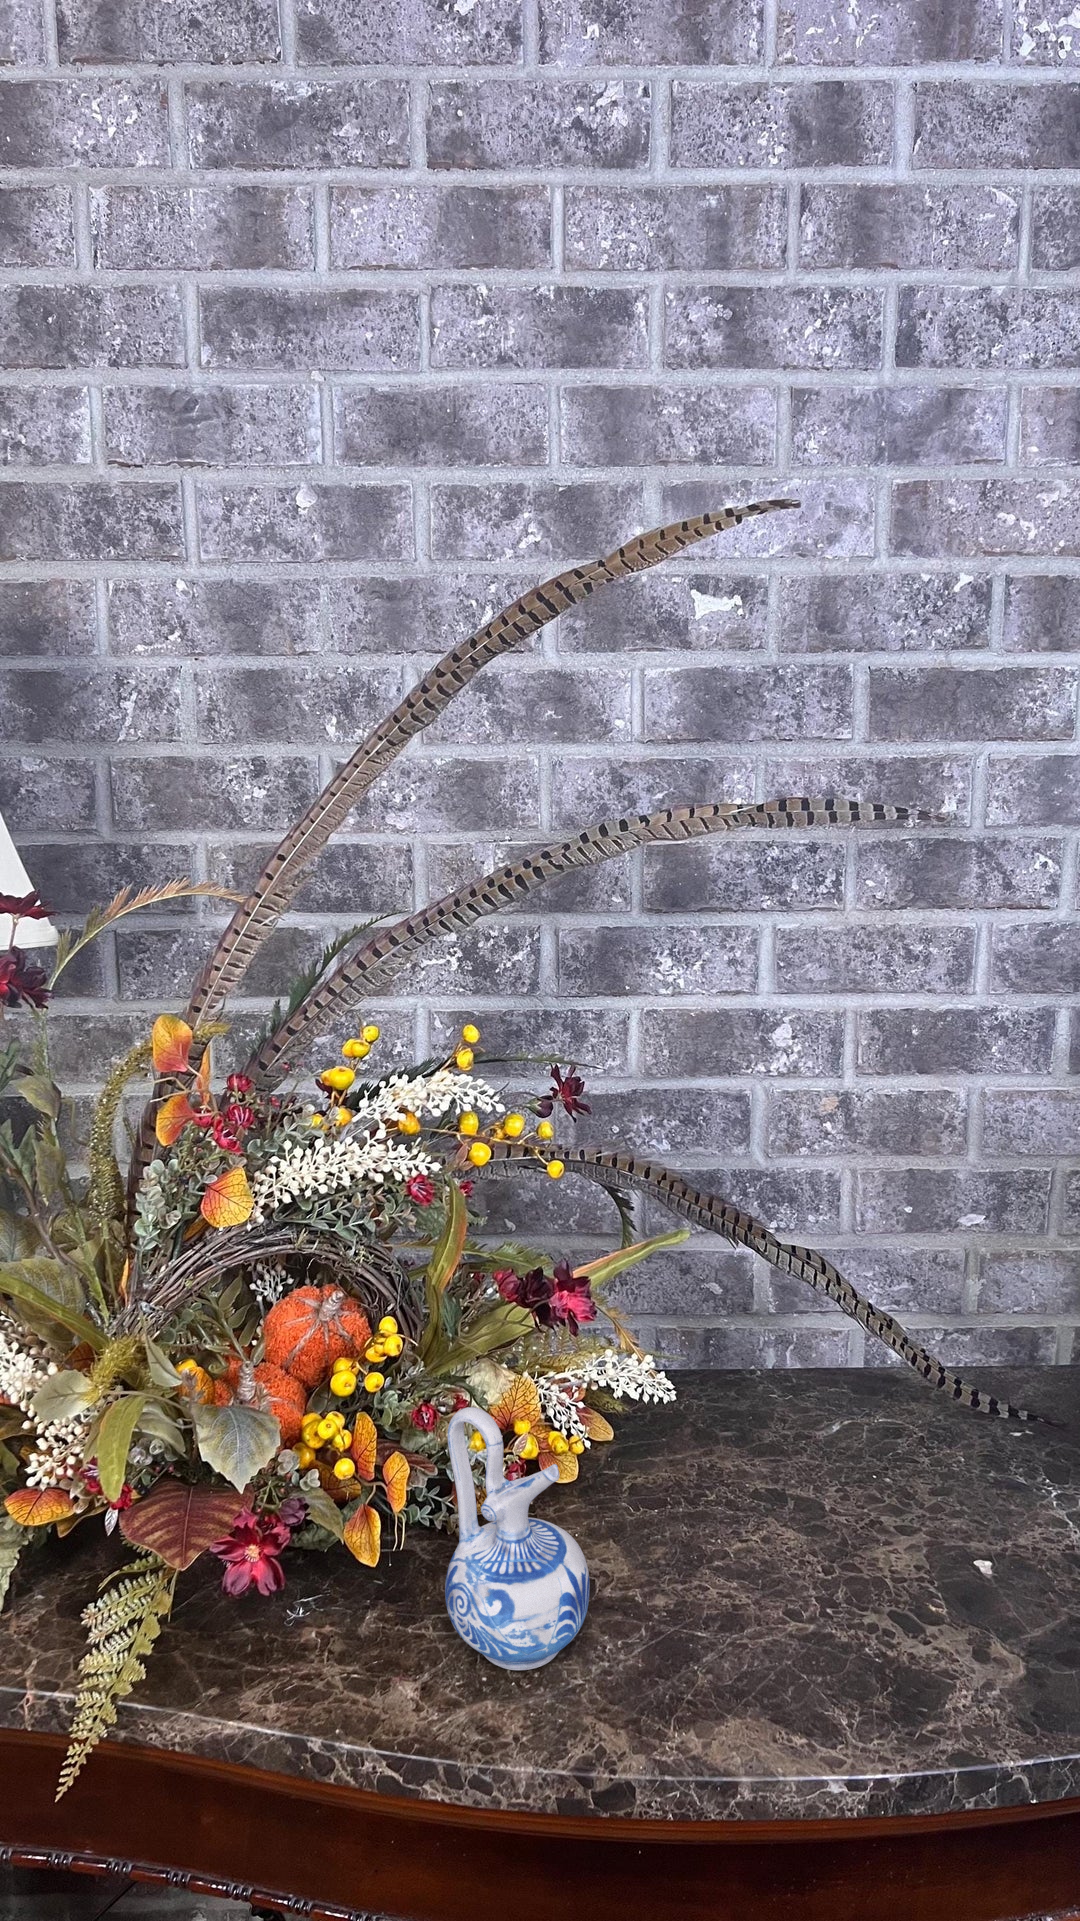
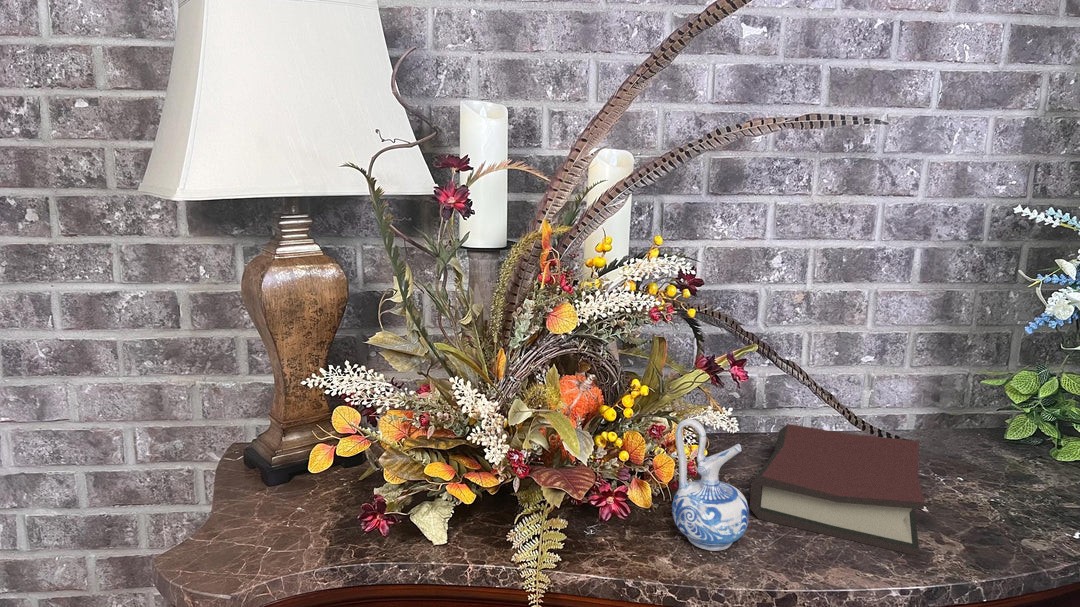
hardback book: none [628,1368,1007,1694] -> present [750,424,925,556]

